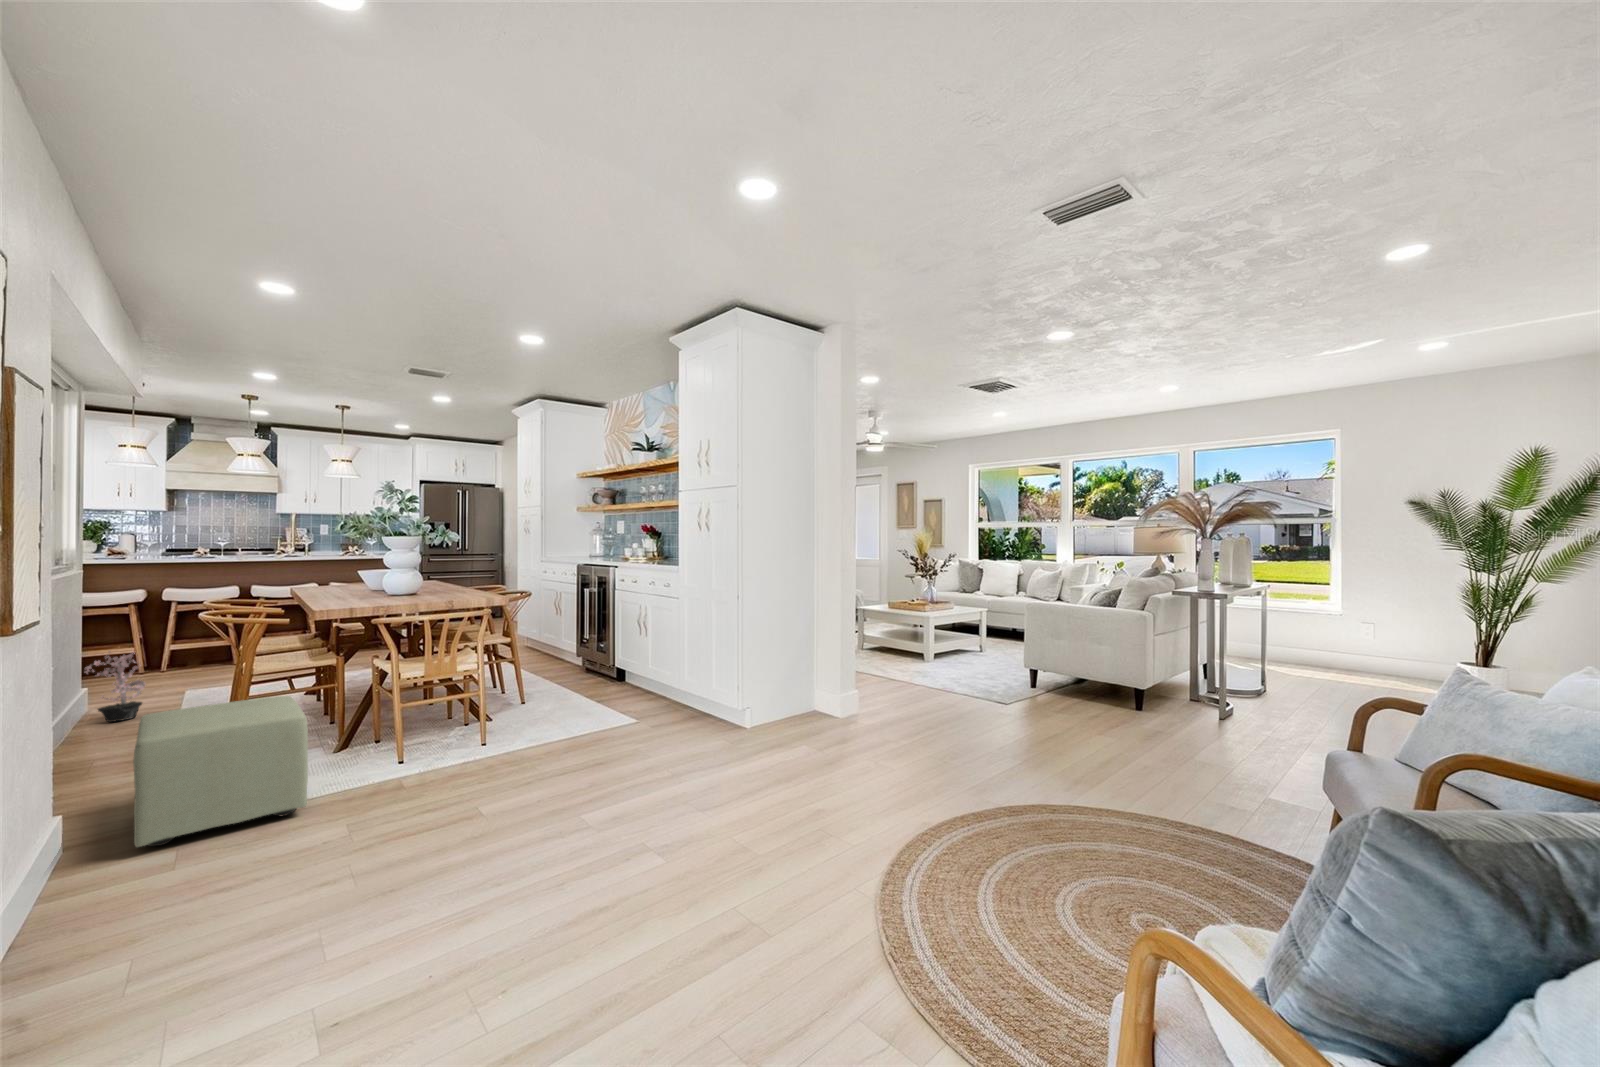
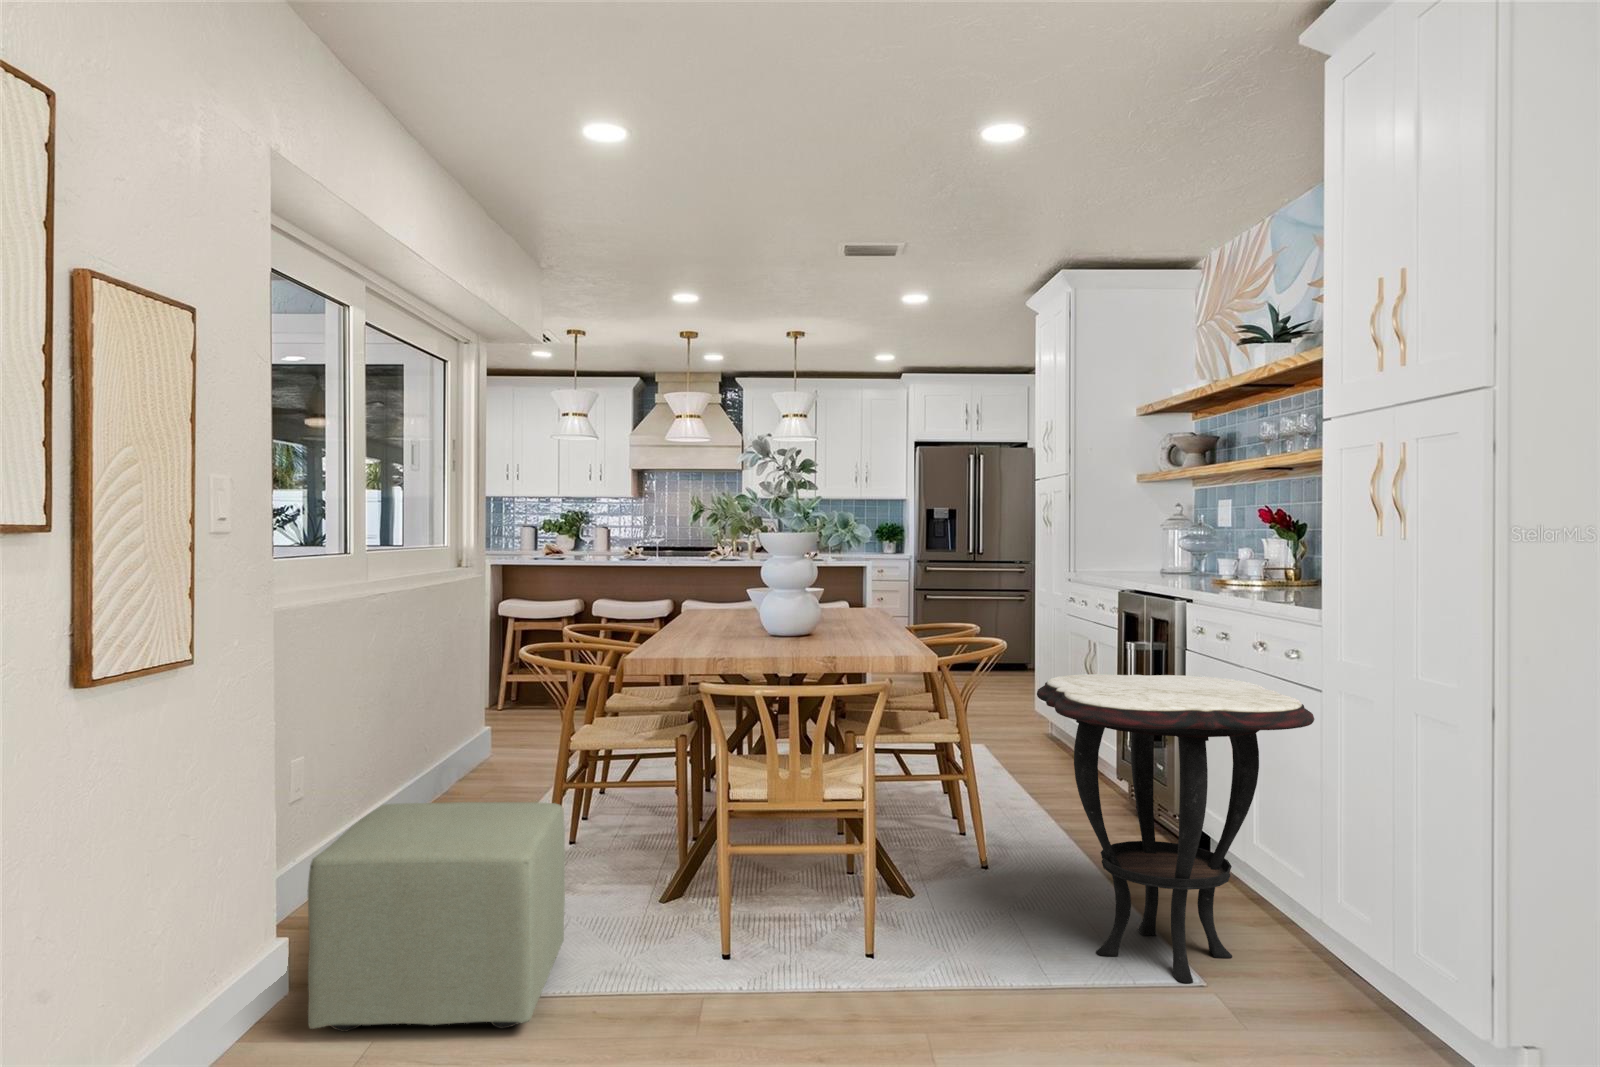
side table: none [559,598,678,723] -> present [1037,674,1314,983]
potted plant: present [86,651,146,722] -> none [451,681,523,782]

